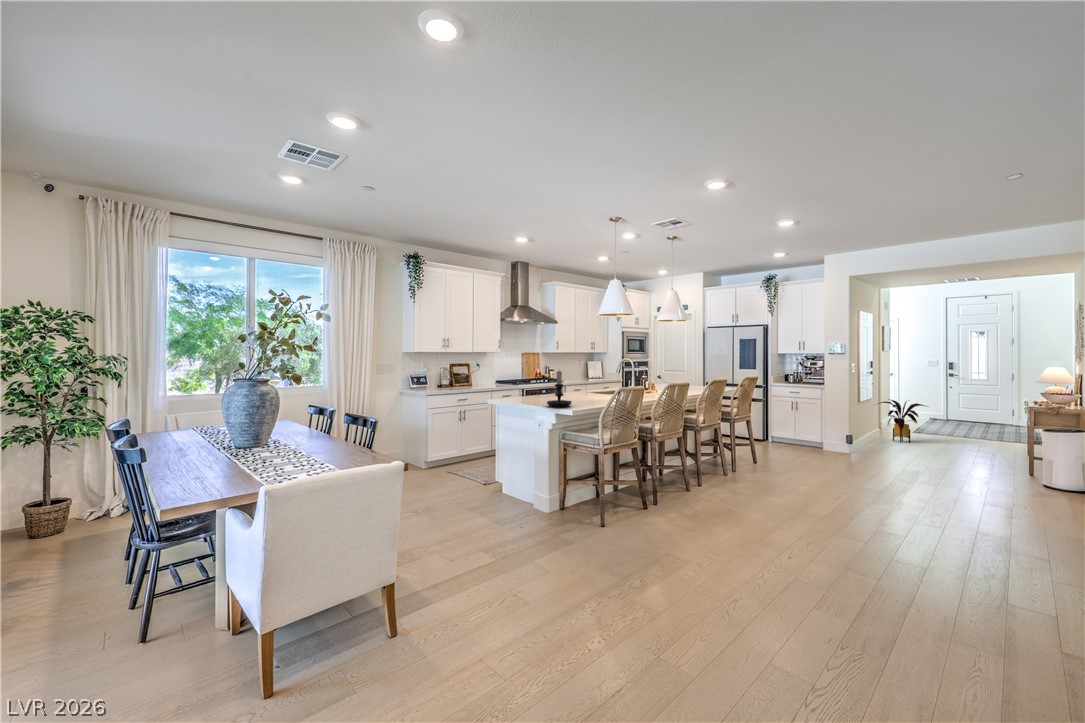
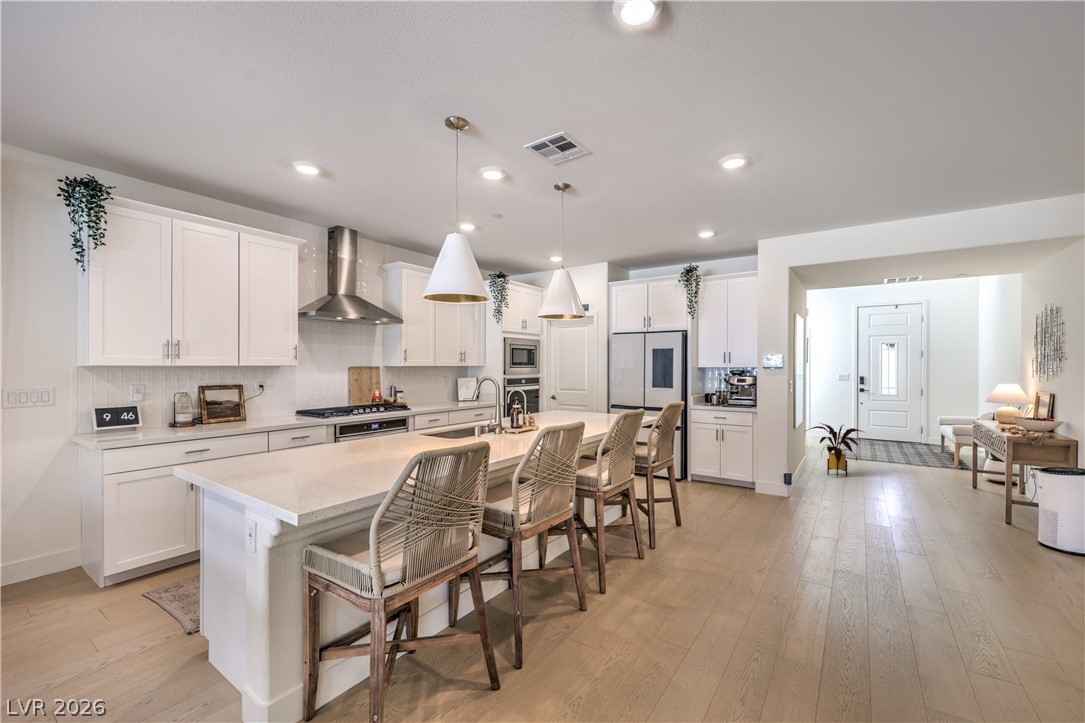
candle holder: present [547,371,572,407] -> none [279,404,343,491]

